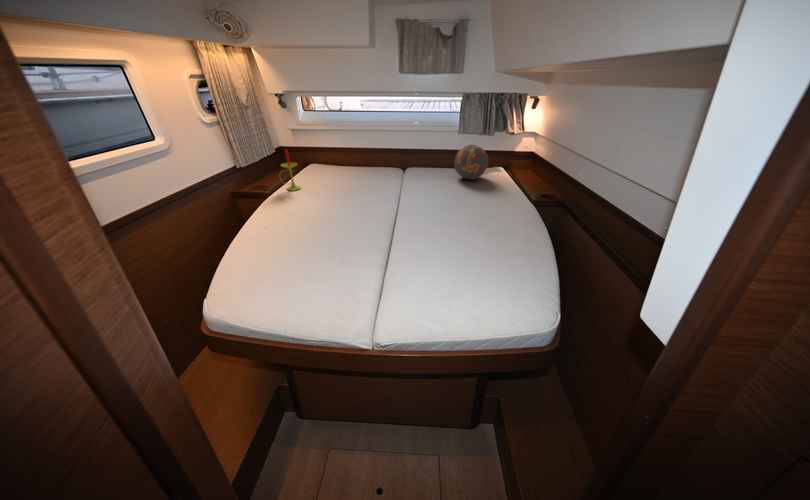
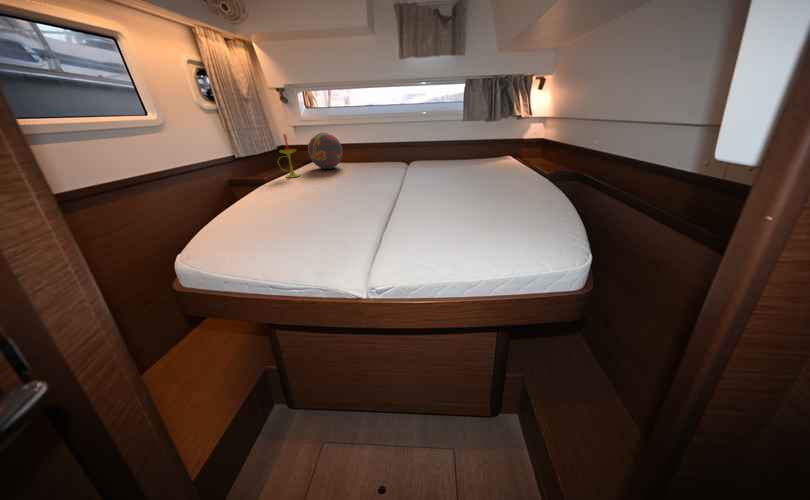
decorative orb: present [455,144,489,180] -> present [308,133,342,169]

